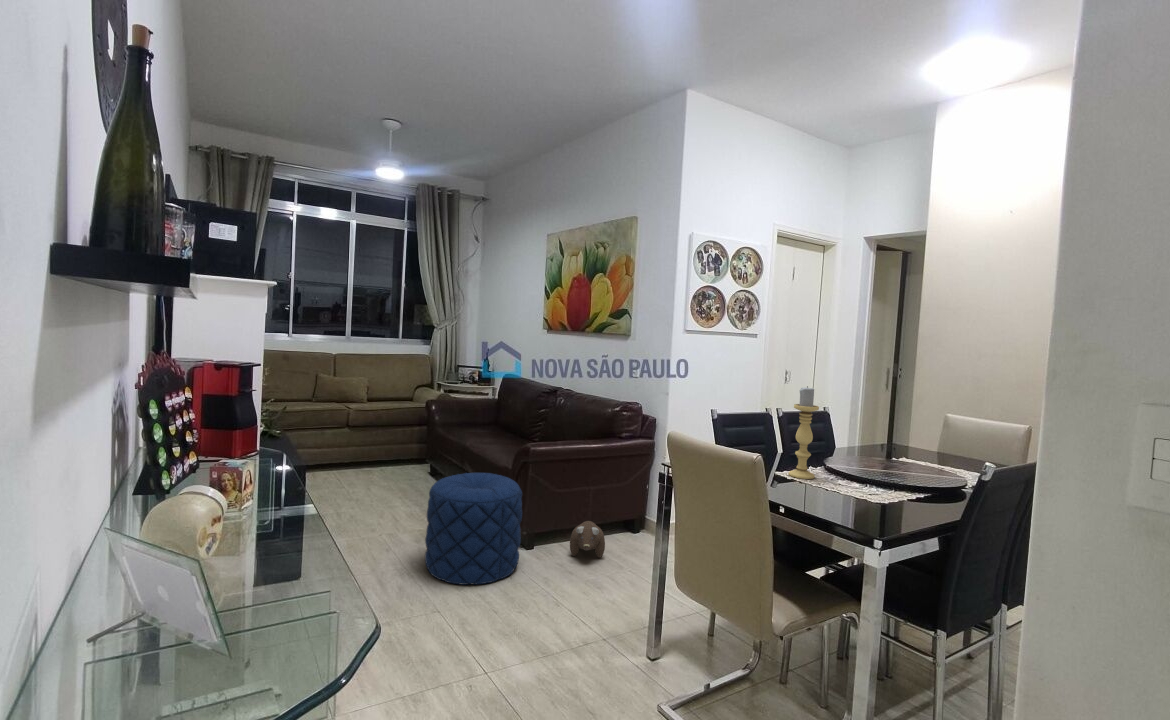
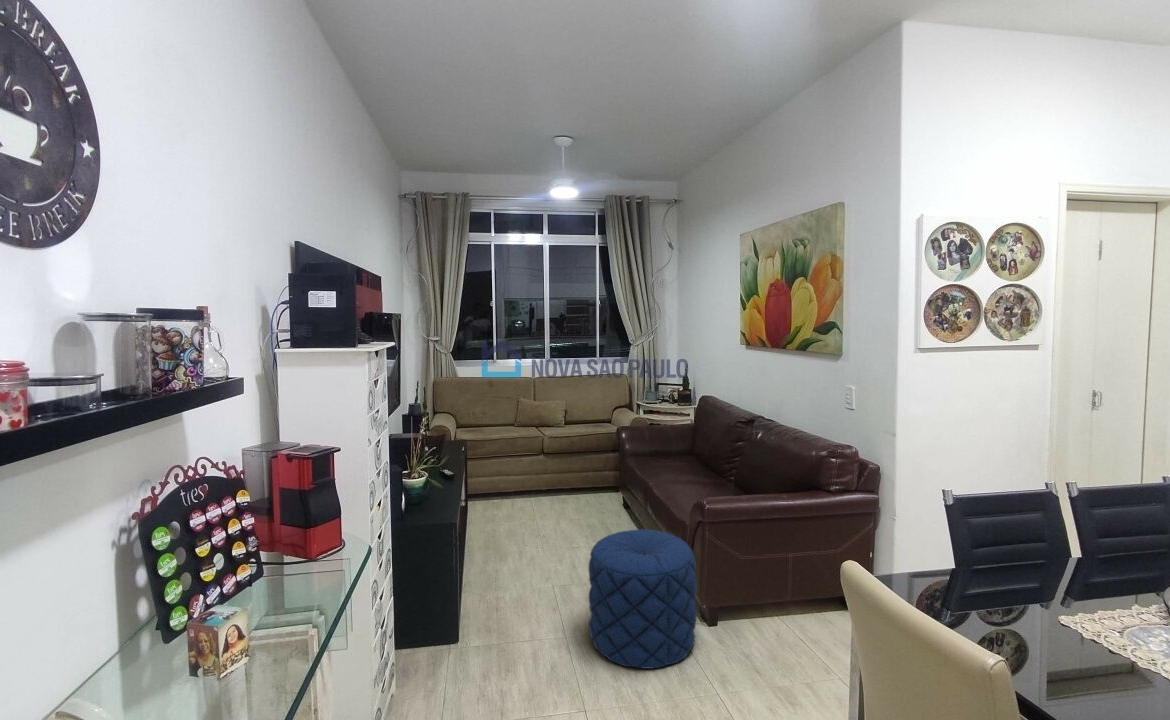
candle holder: present [788,386,819,479] -> none [1082,475,1141,632]
plush toy: present [570,521,605,557] -> none [761,596,807,646]

